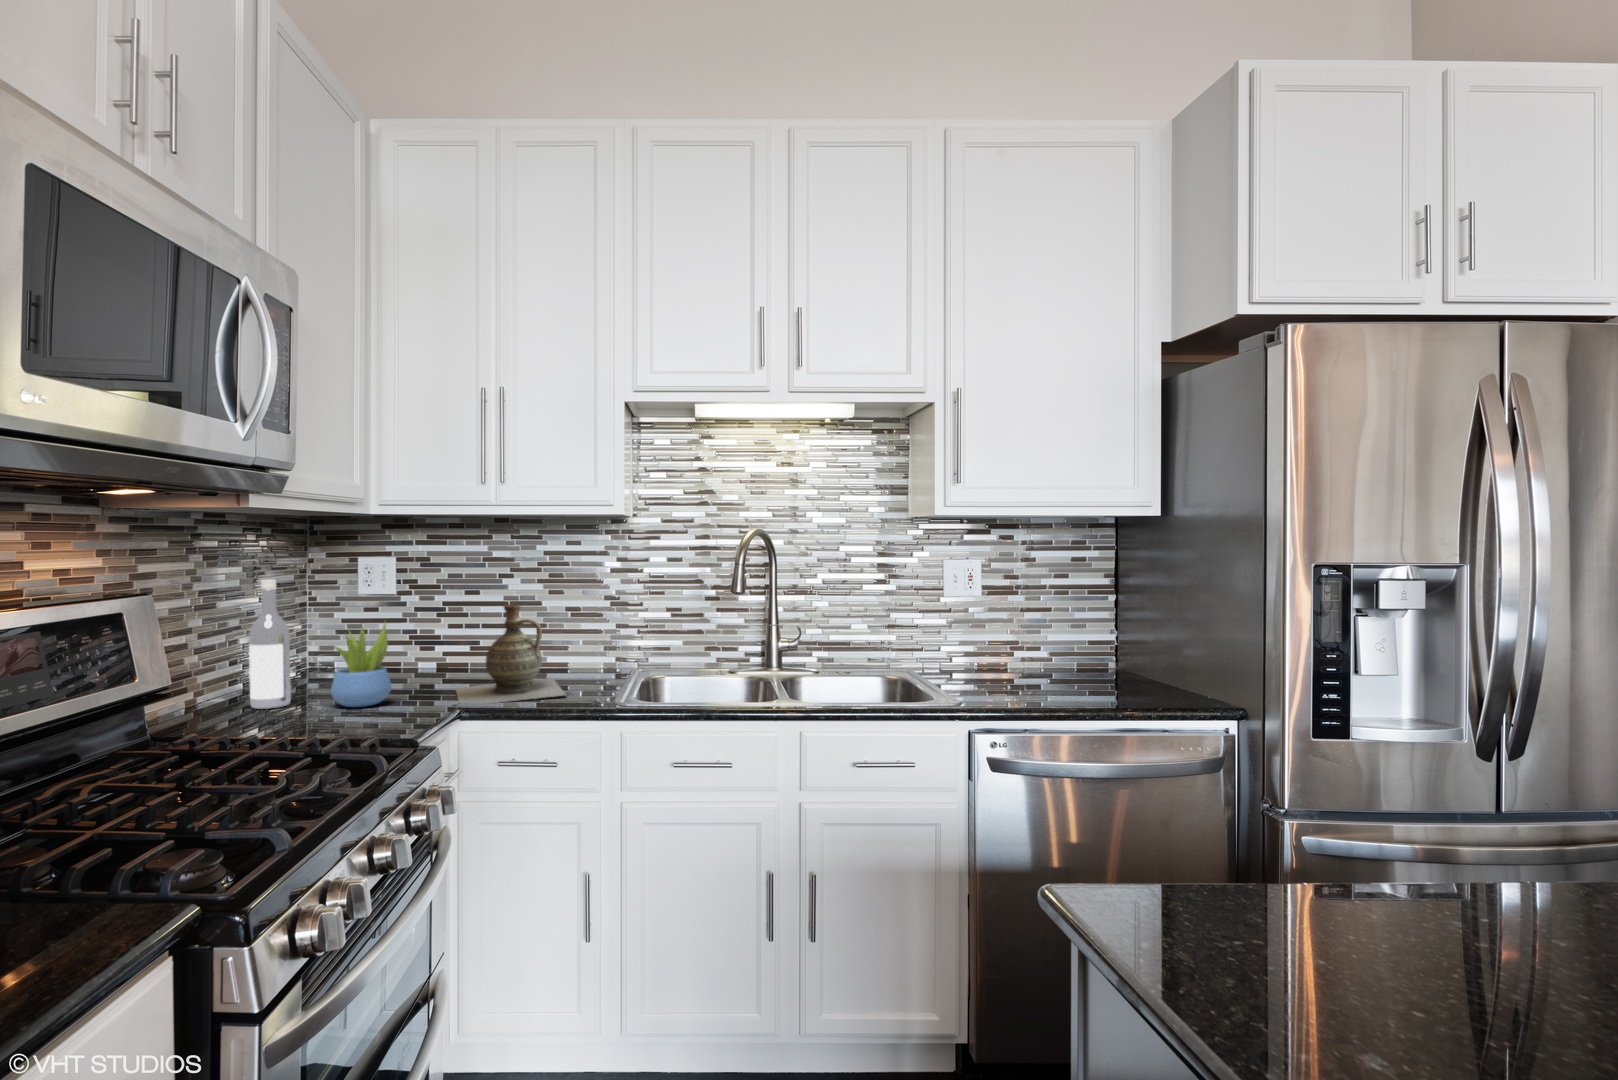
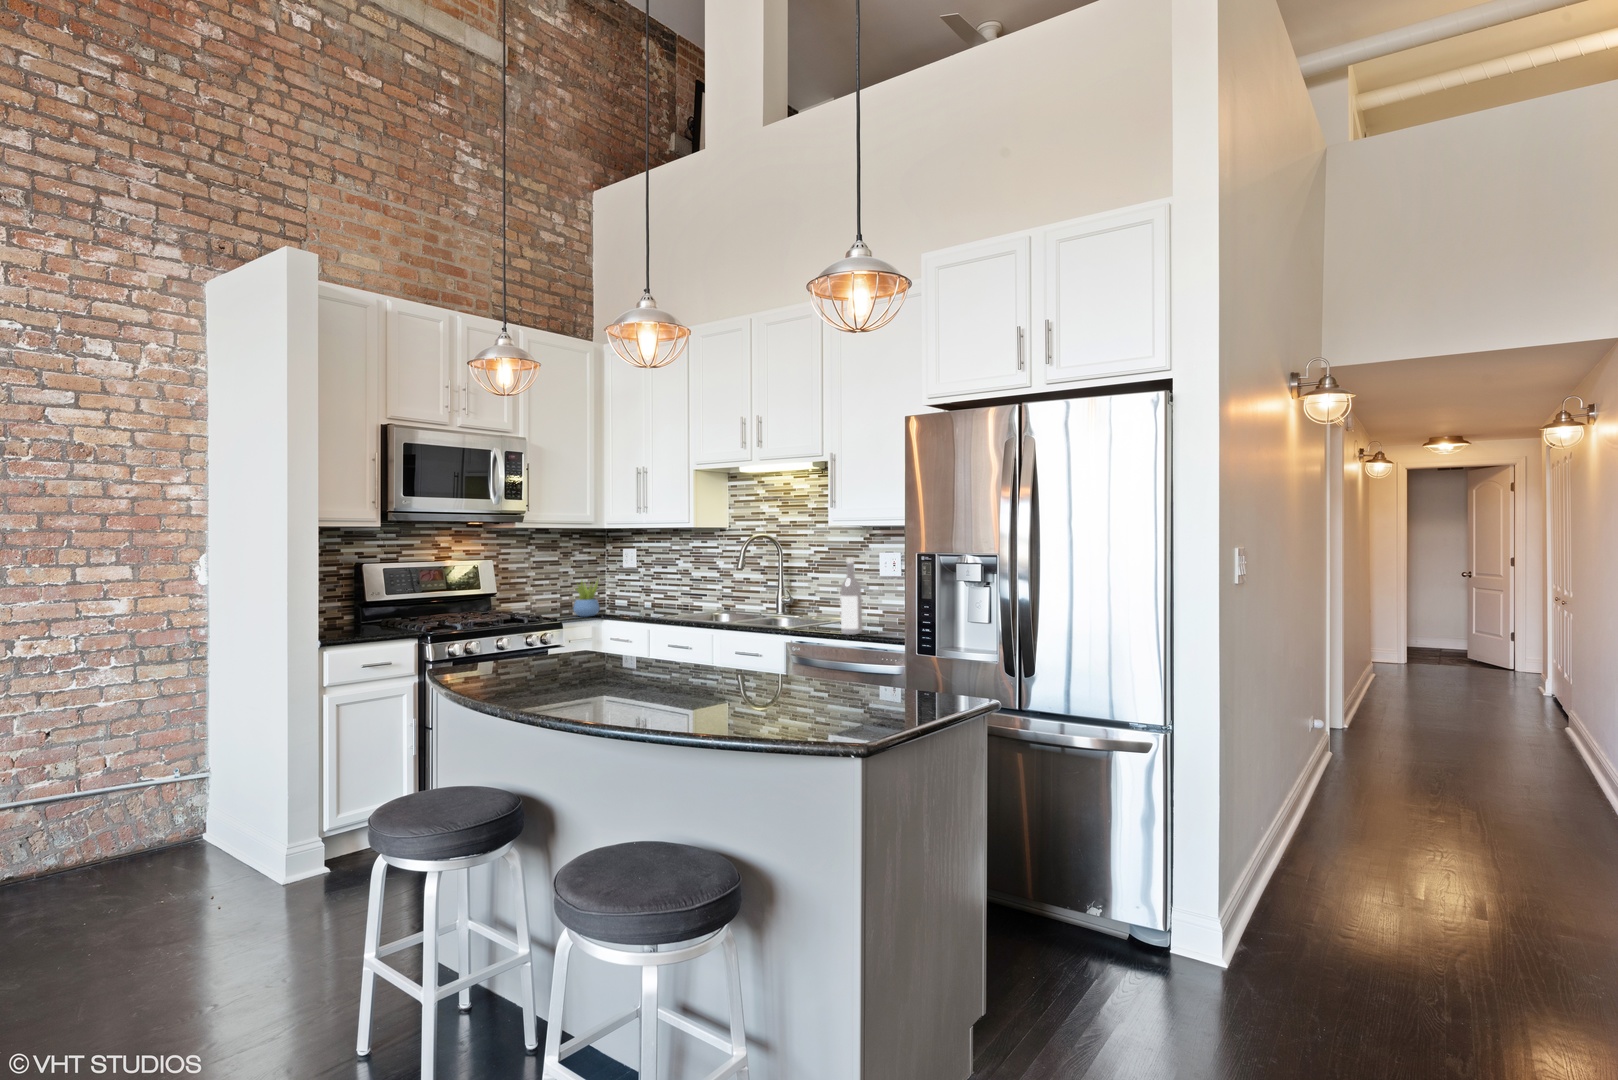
wine bottle: present [249,580,291,709] -> present [840,557,862,635]
ceramic jug: present [456,605,565,703] -> none [617,571,682,619]

